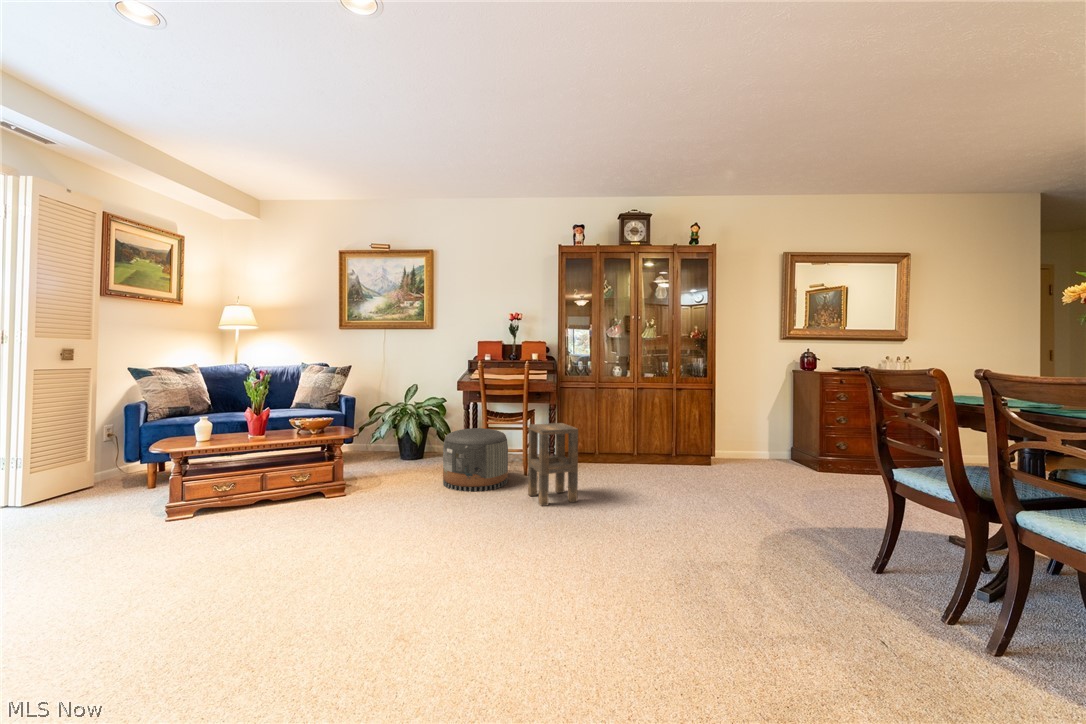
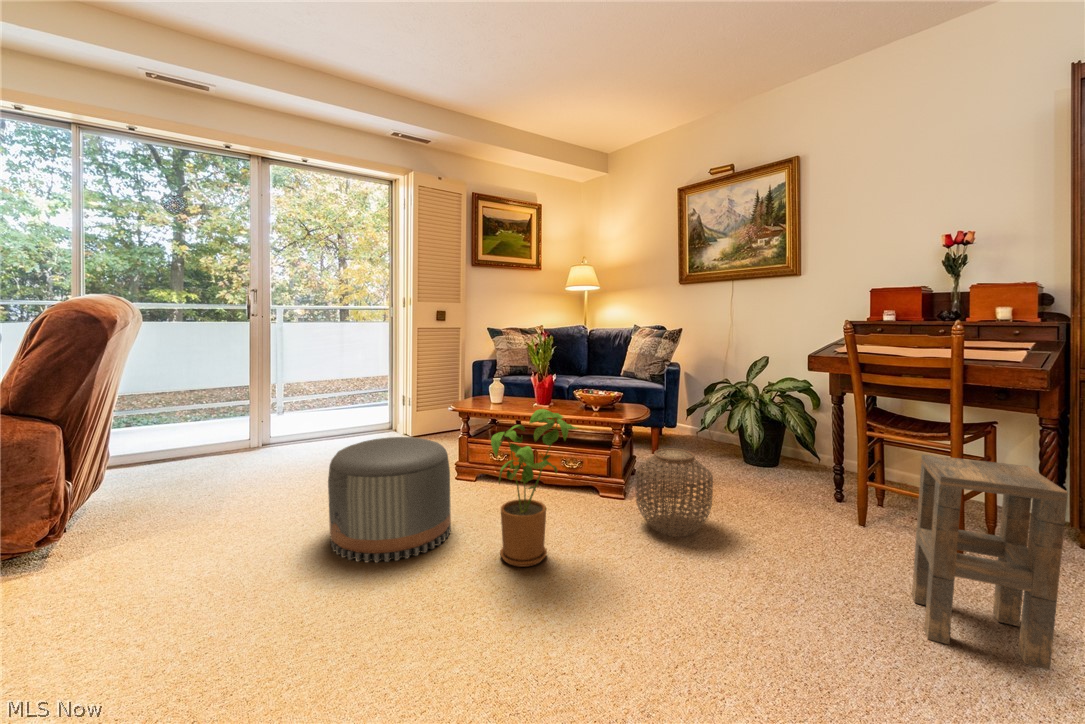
house plant: none [282,428,354,552] -> present [491,409,577,567]
pouf: present [443,428,508,492] -> present [328,437,451,563]
woven basket: none [374,447,426,506] -> present [636,449,713,537]

